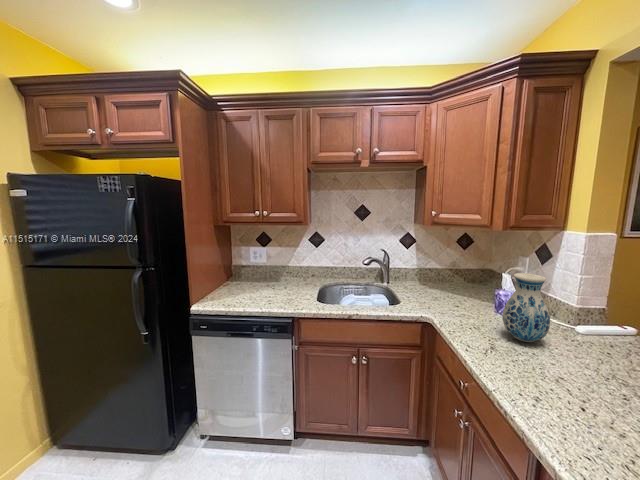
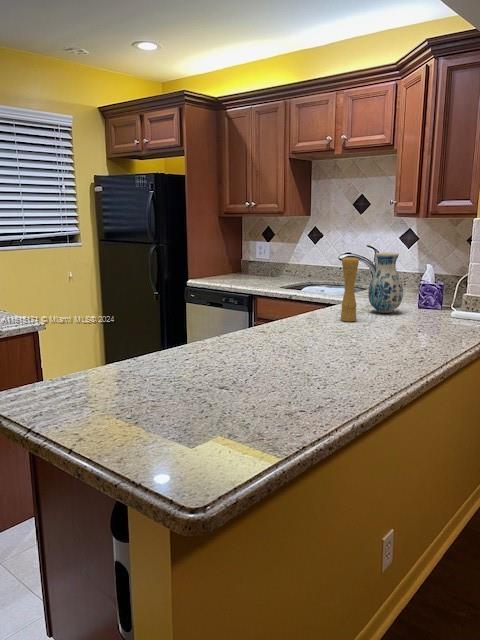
pepper mill: none [559,299,599,389] -> present [341,256,359,322]

